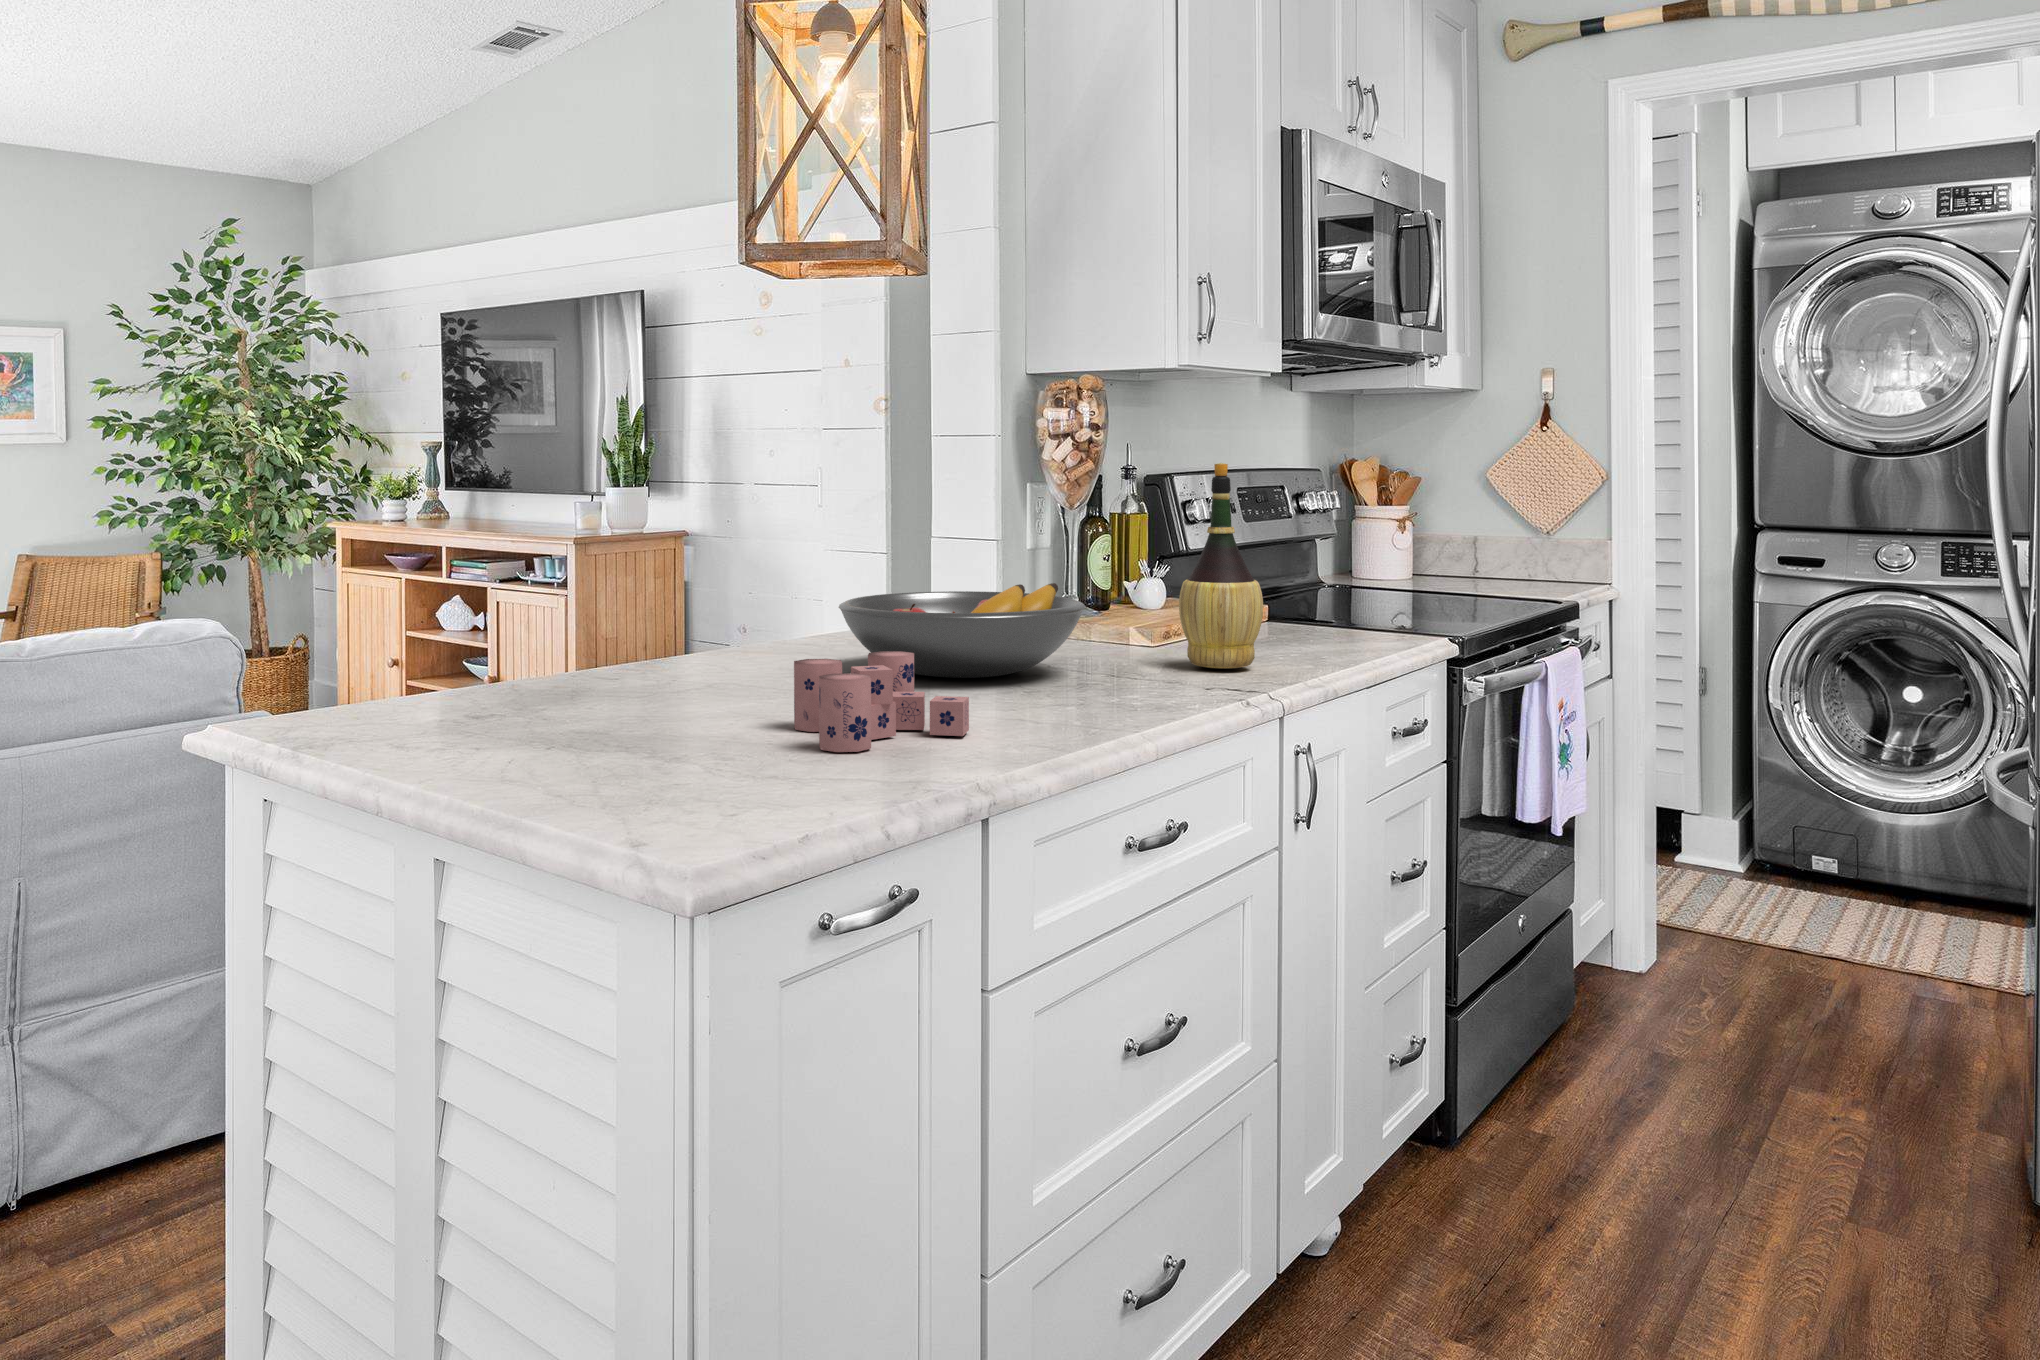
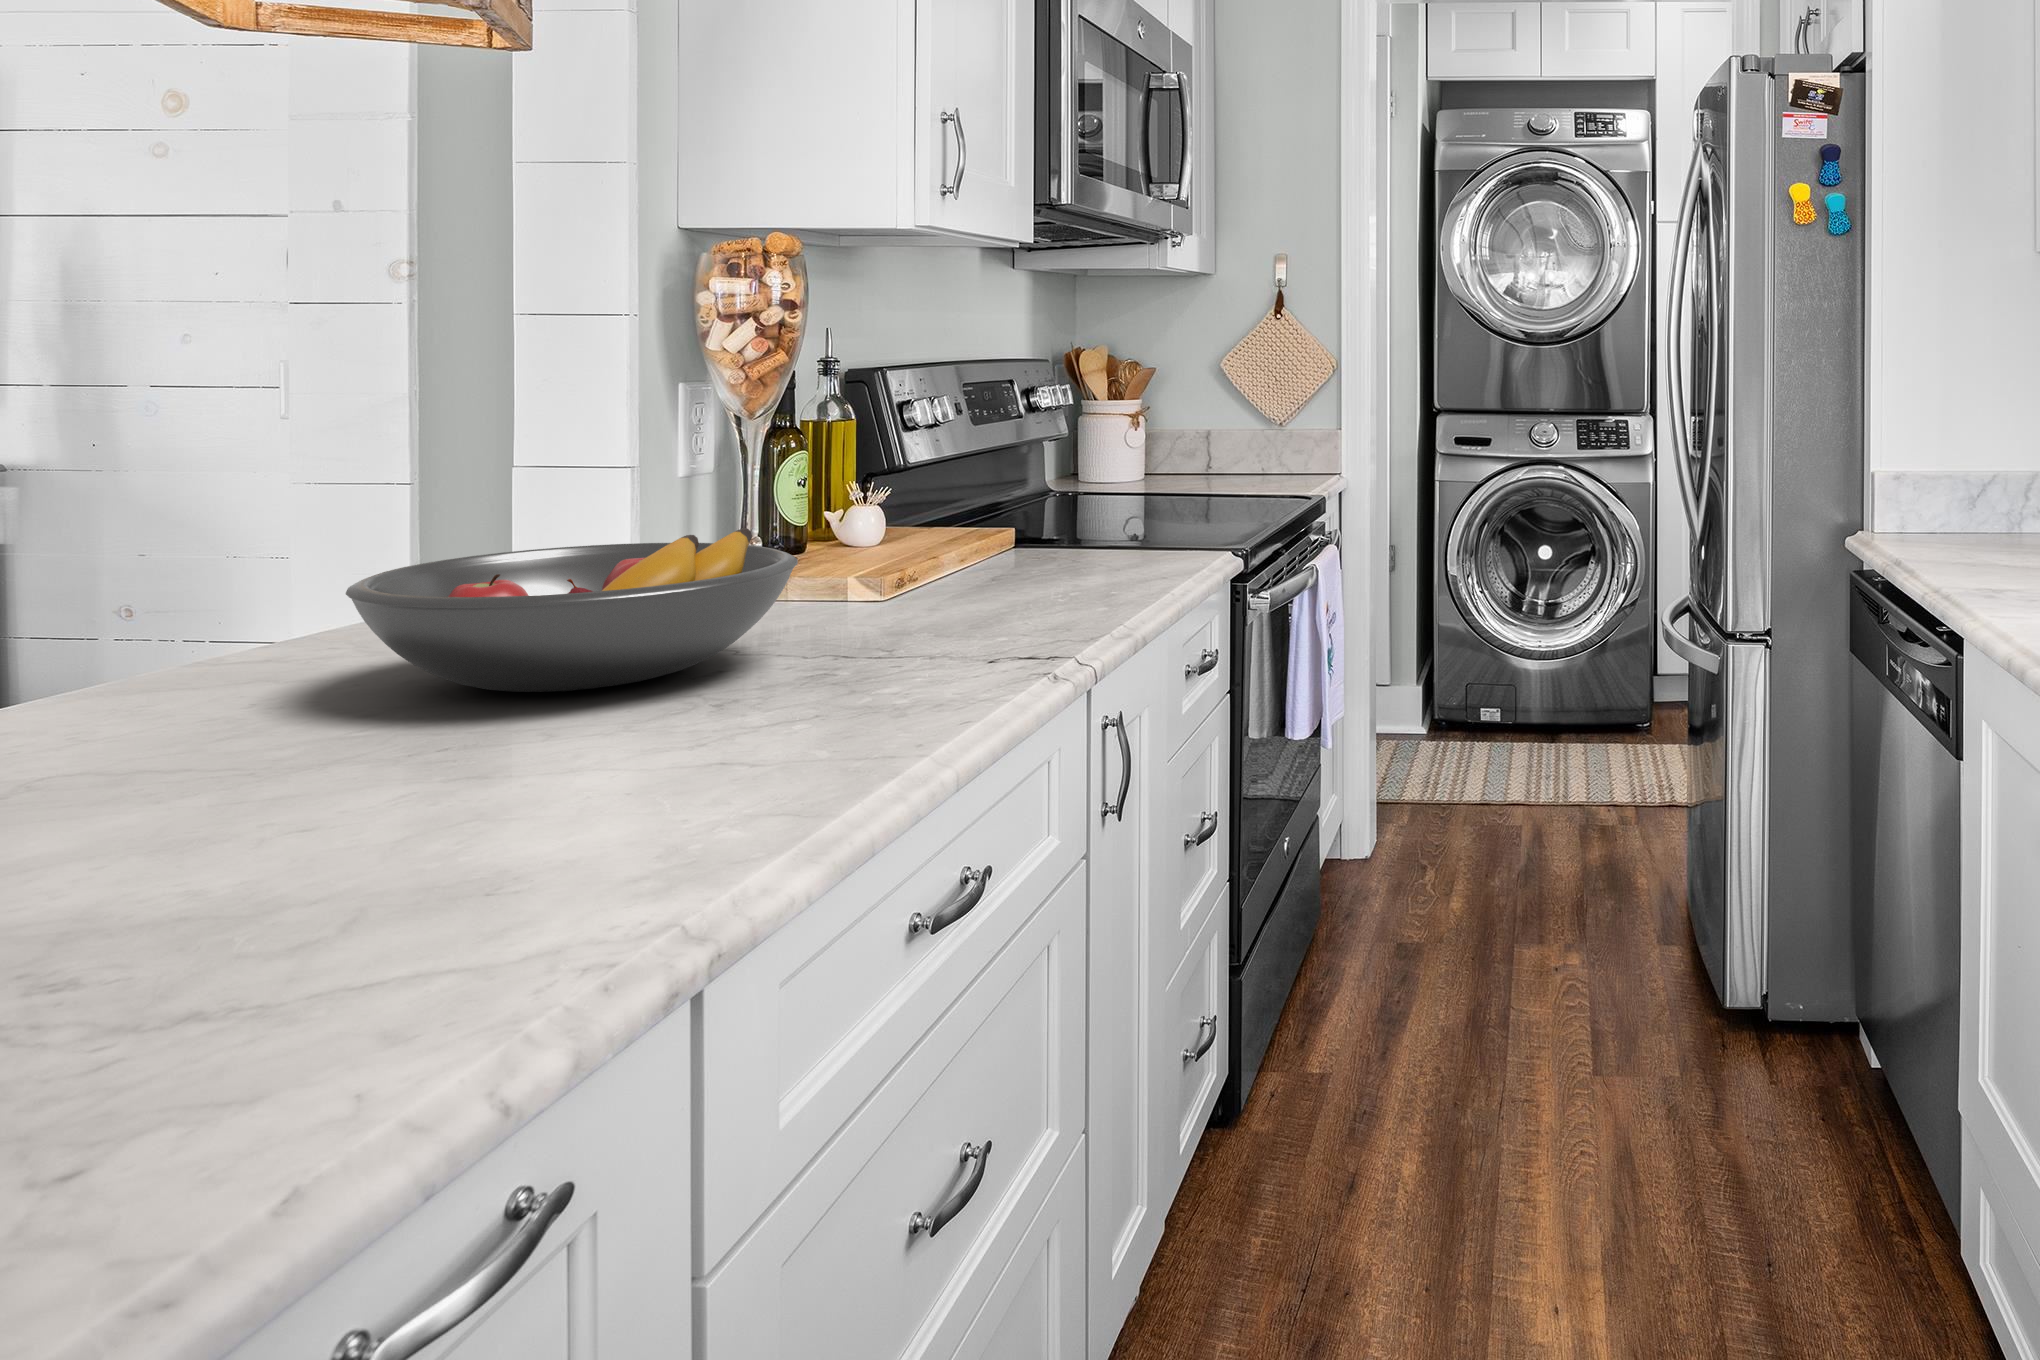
wine bottle: present [1179,463,1263,669] -> none [930,353,1046,627]
candle: present [794,651,969,752] -> none [229,679,618,920]

